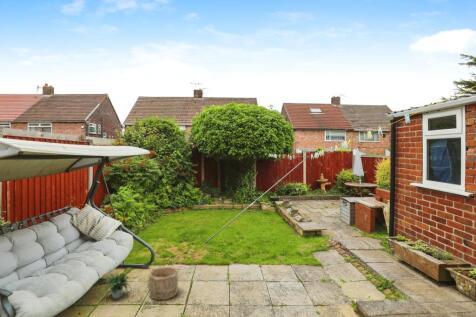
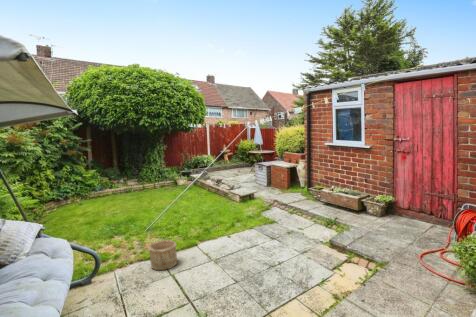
potted plant: present [104,274,129,298] -> none [96,254,134,282]

